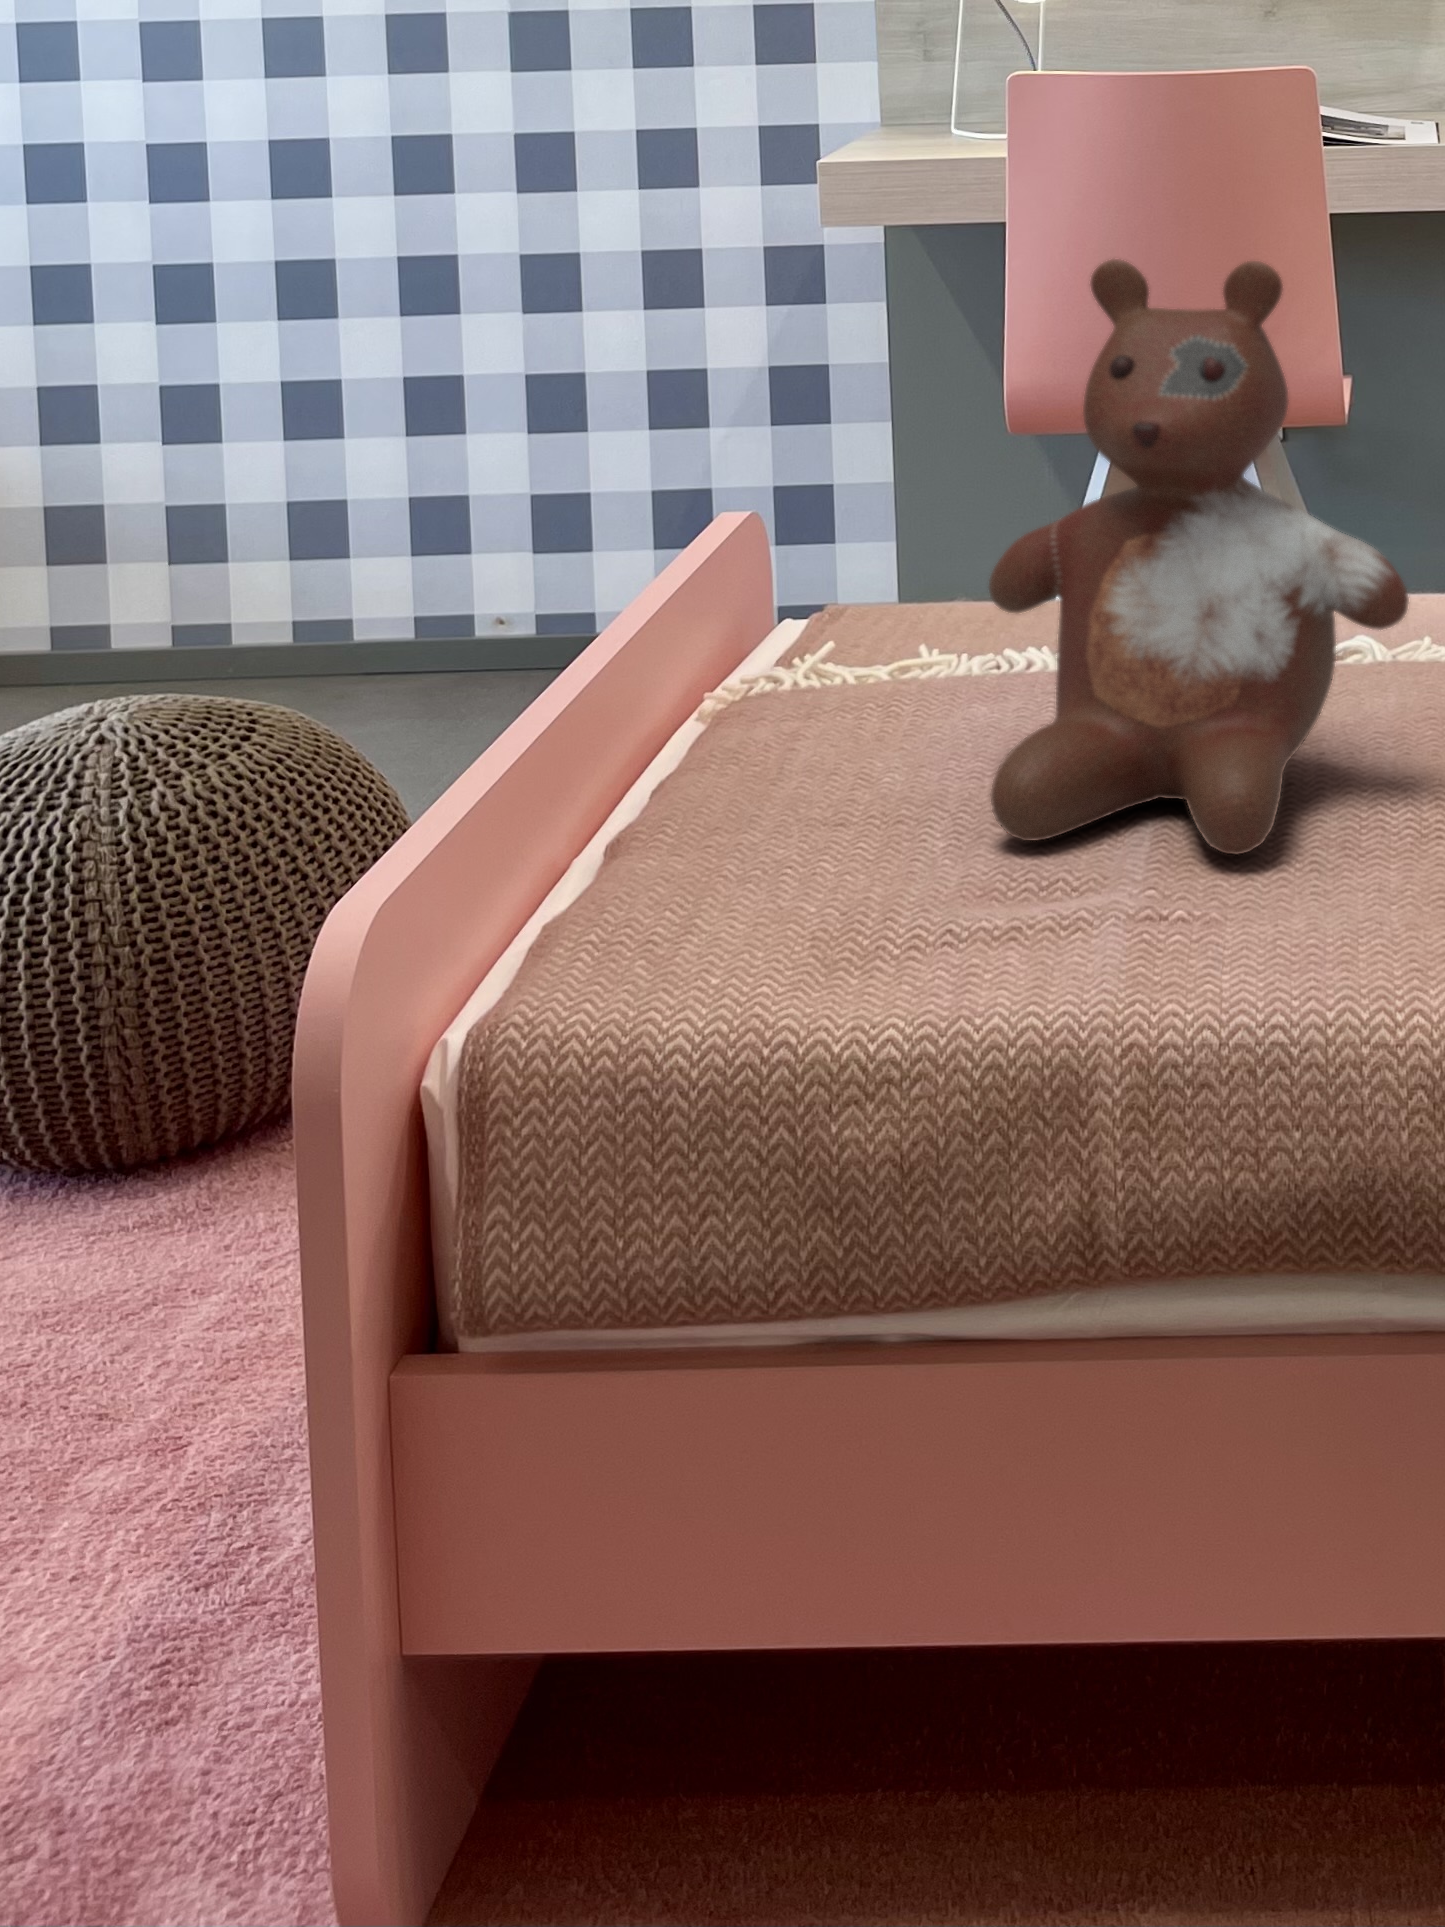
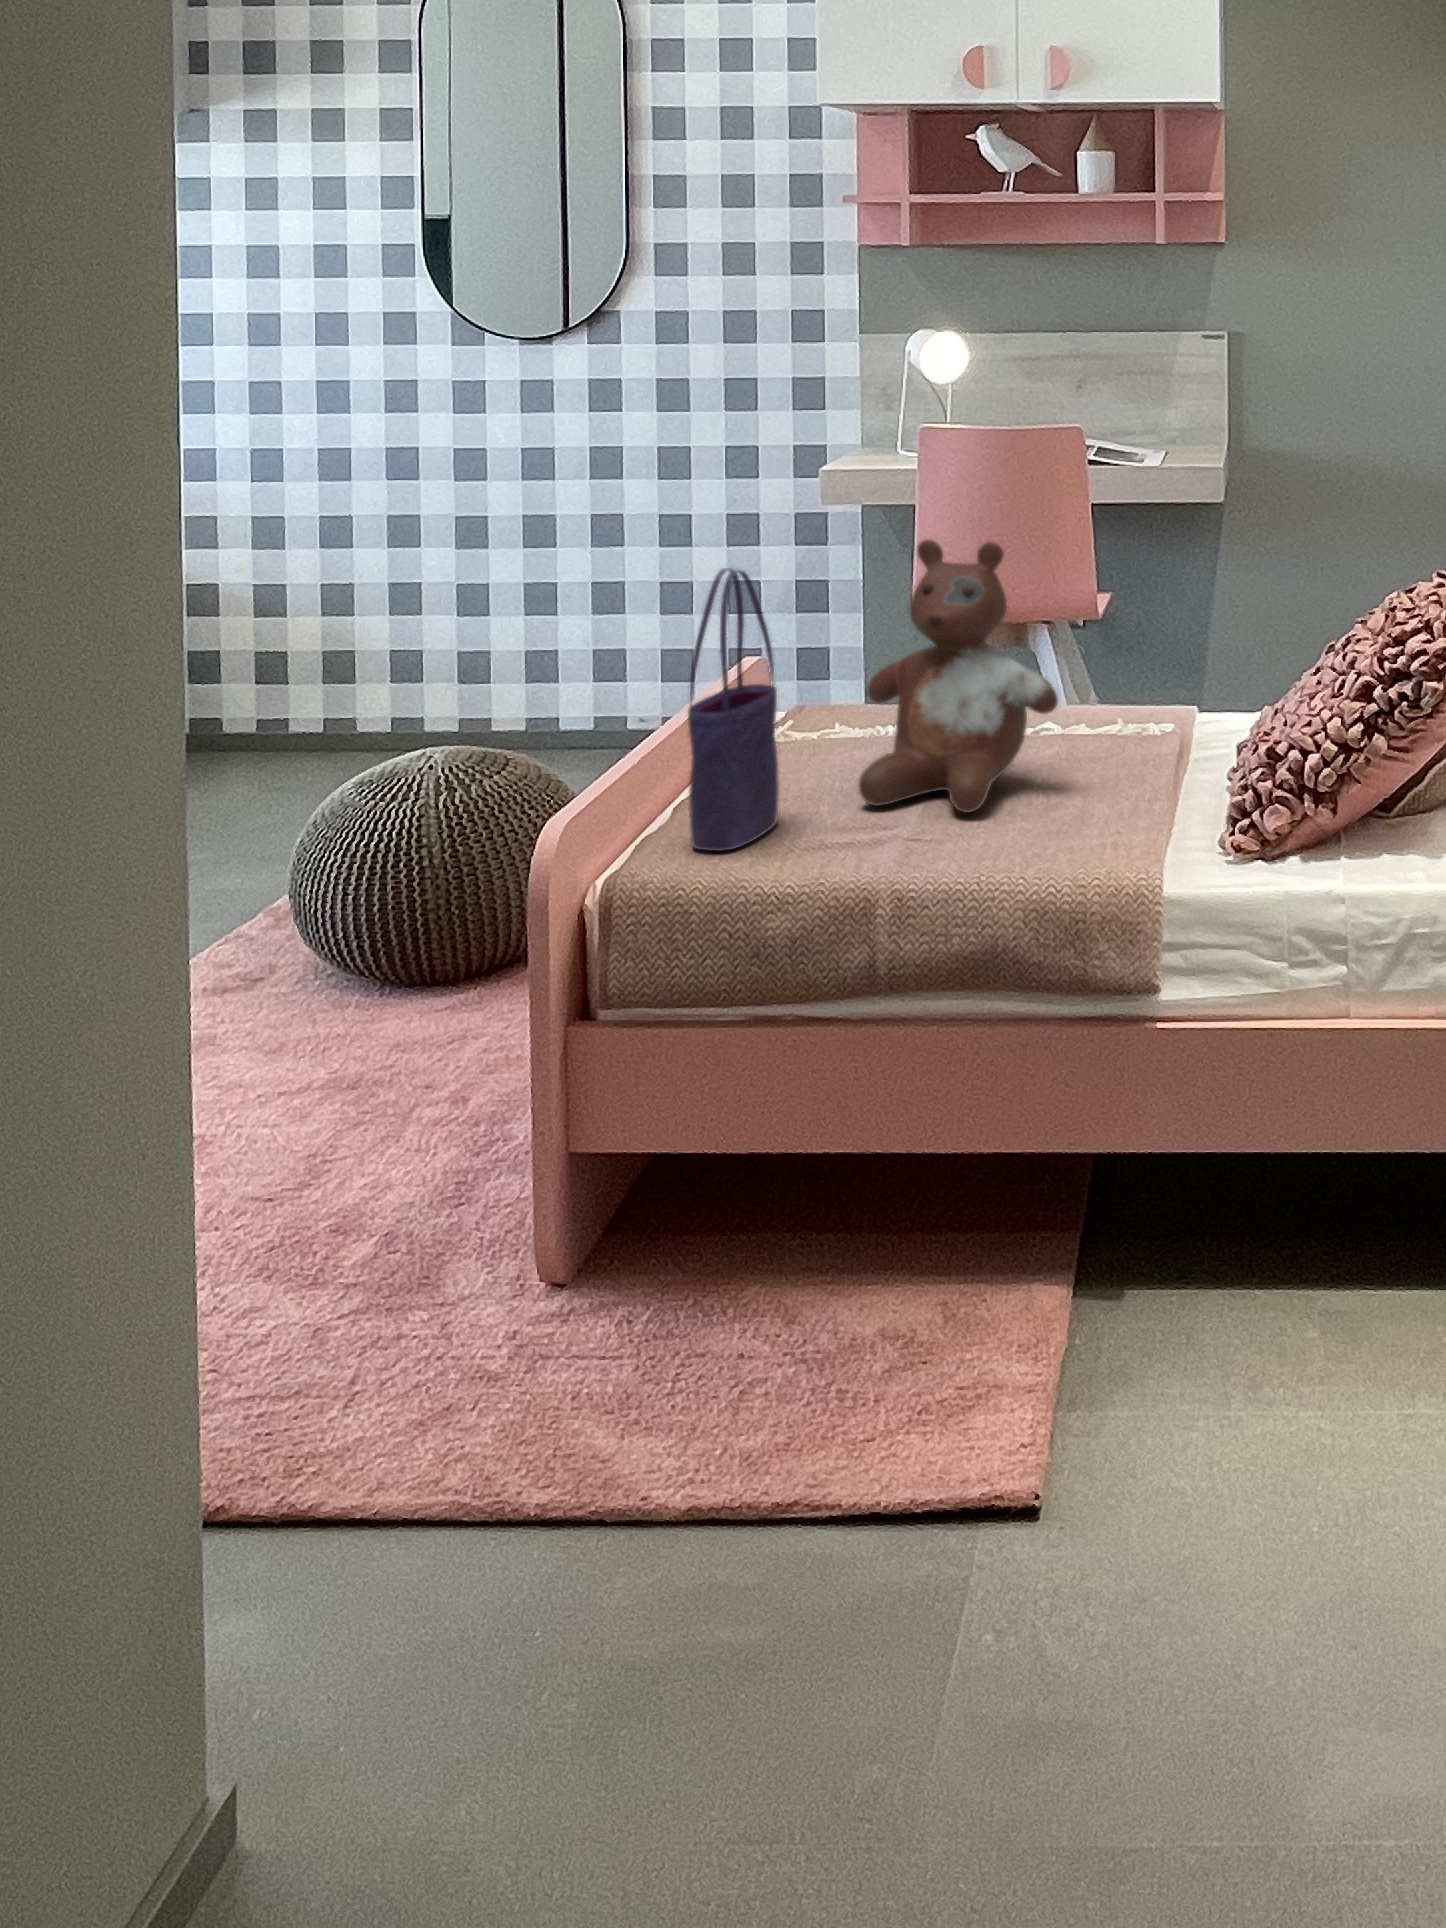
tote bag: none [621,327,821,971] -> present [688,568,779,851]

